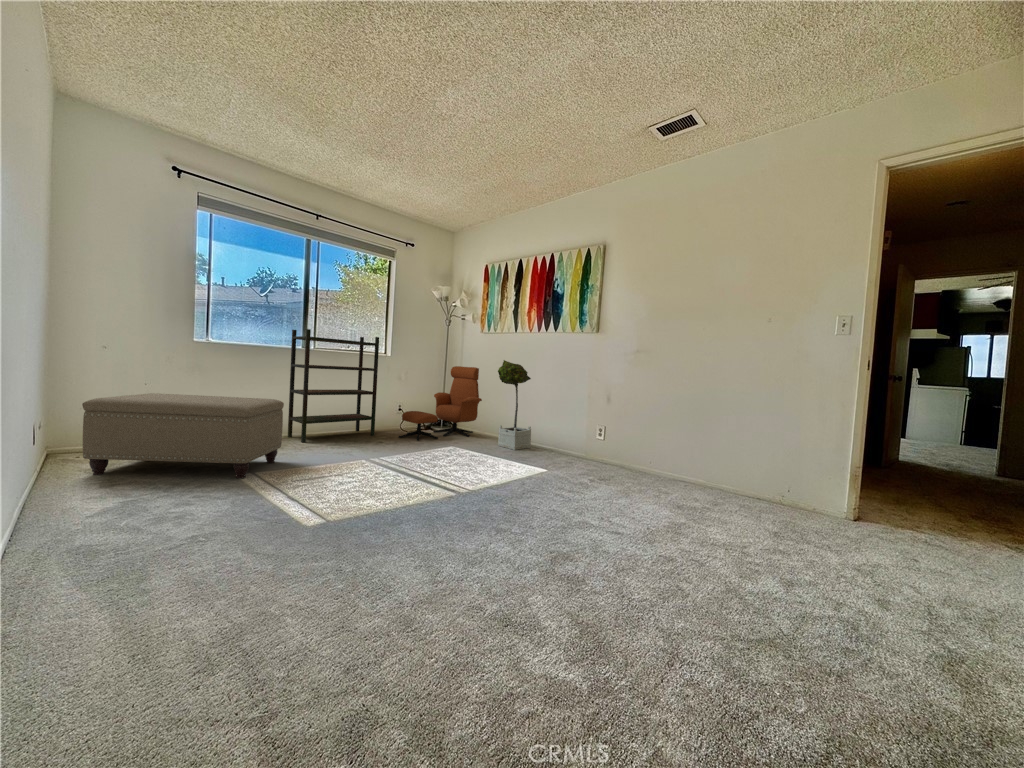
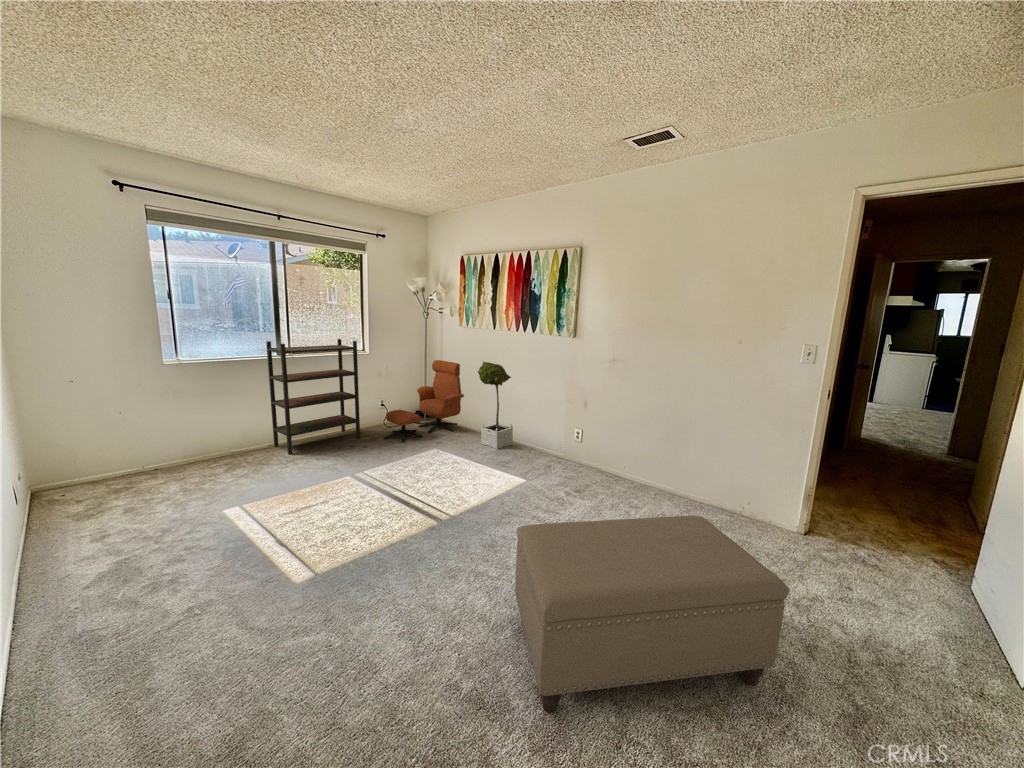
ottoman: present [82,393,284,479] -> present [515,516,789,713]

